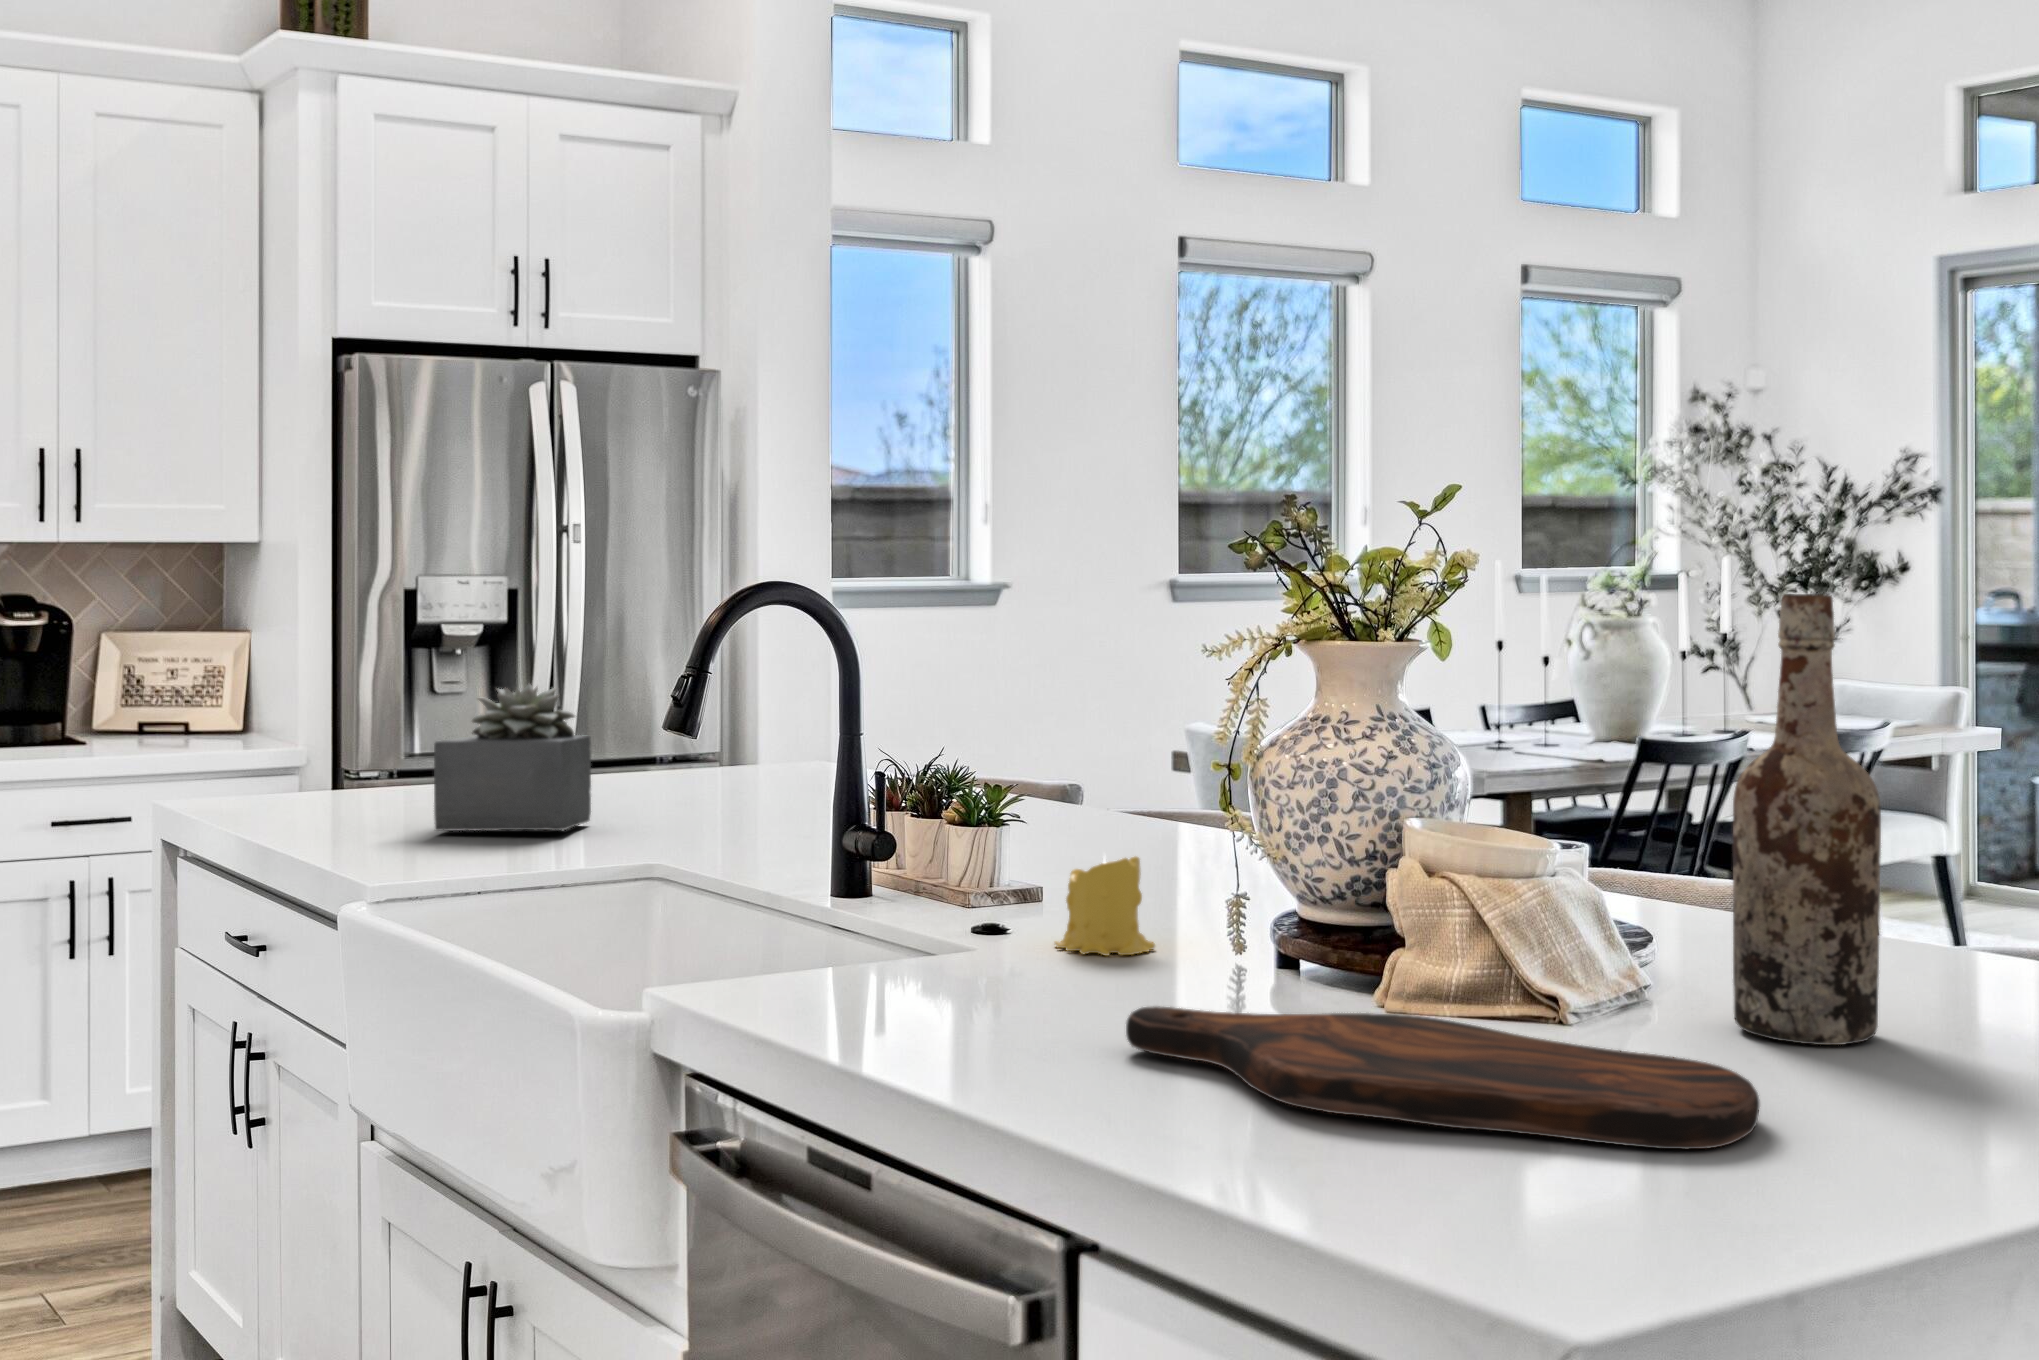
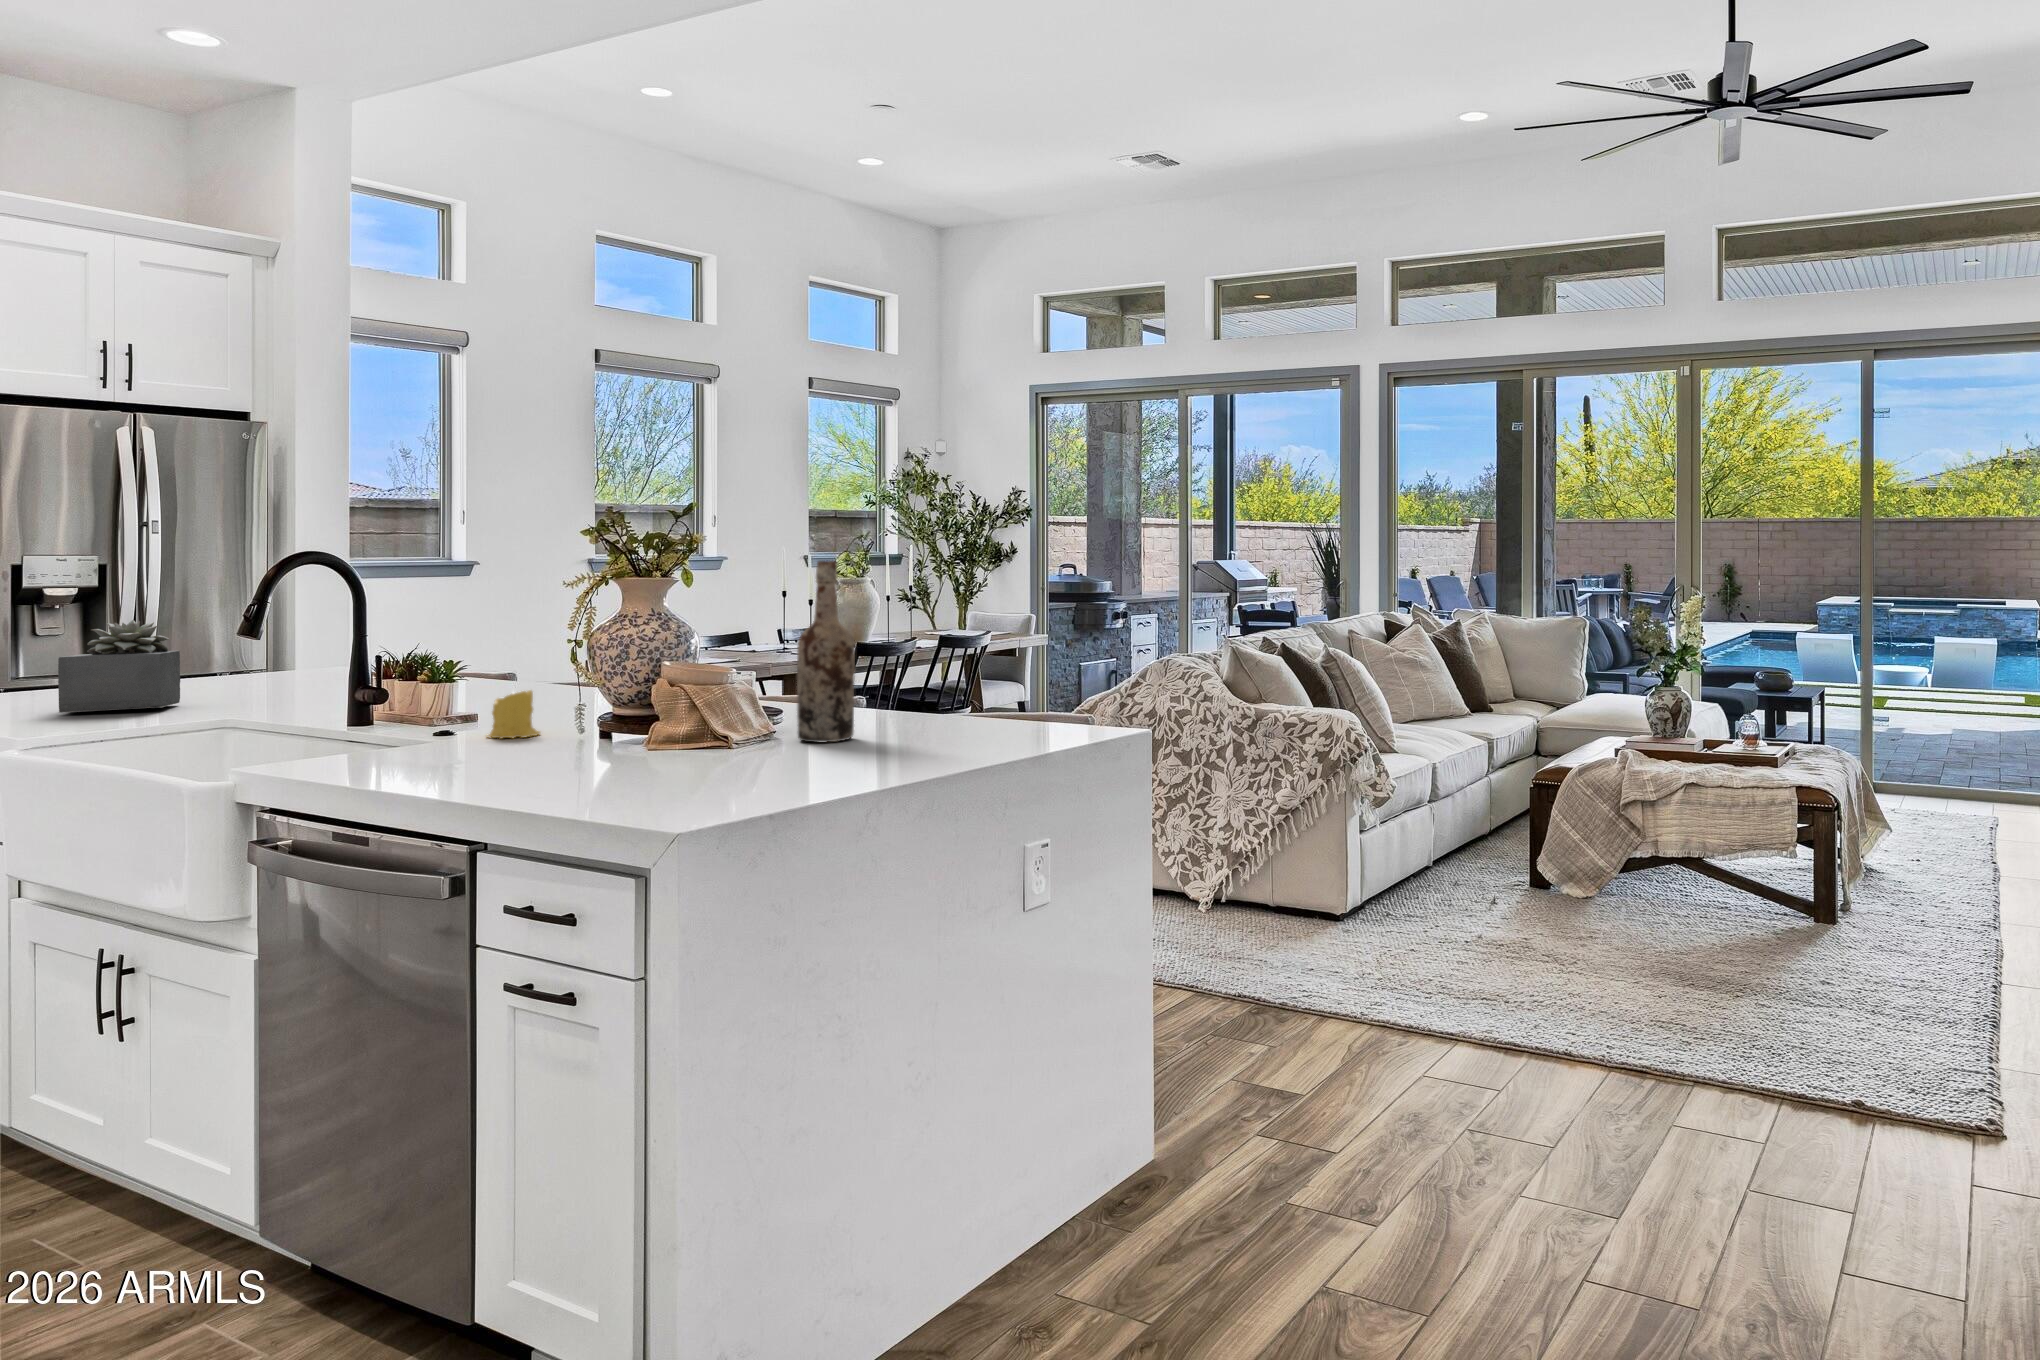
cutting board: present [1126,1006,1760,1149] -> none [513,742,782,776]

